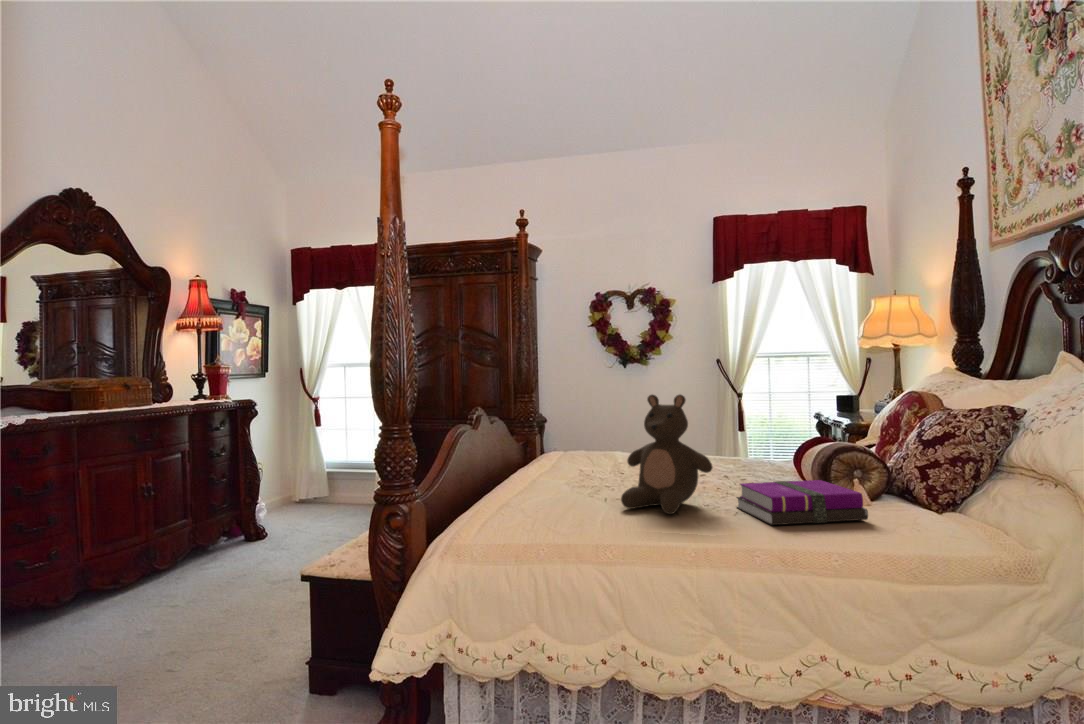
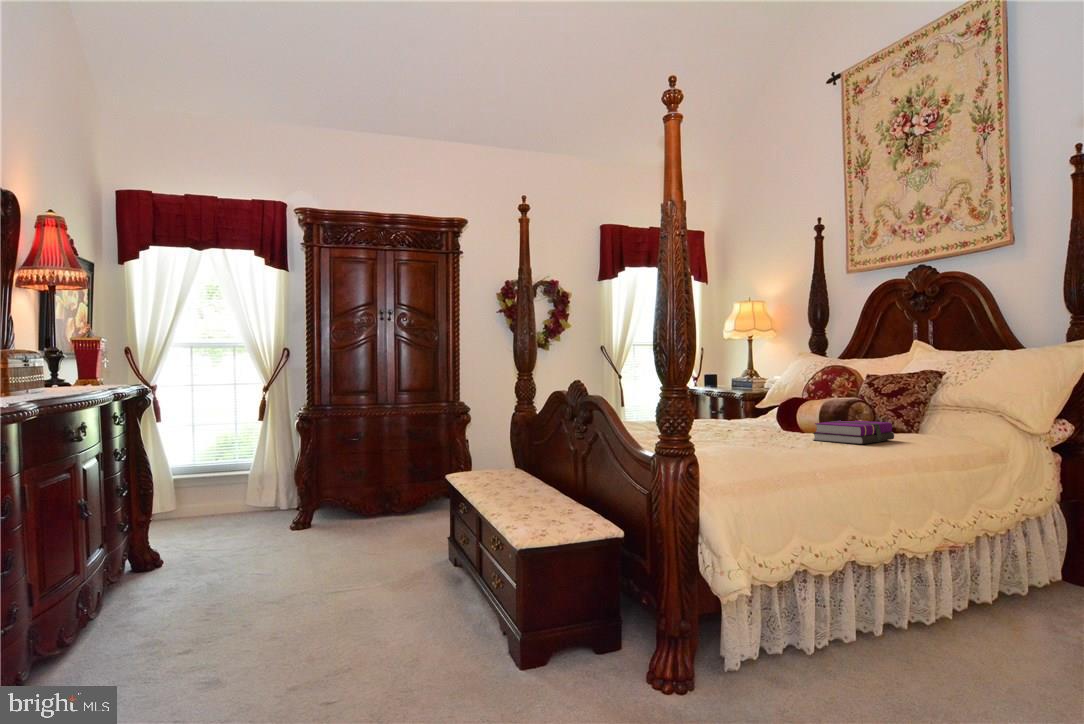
stuffed bear: present [621,395,712,514] -> none [736,361,806,444]

